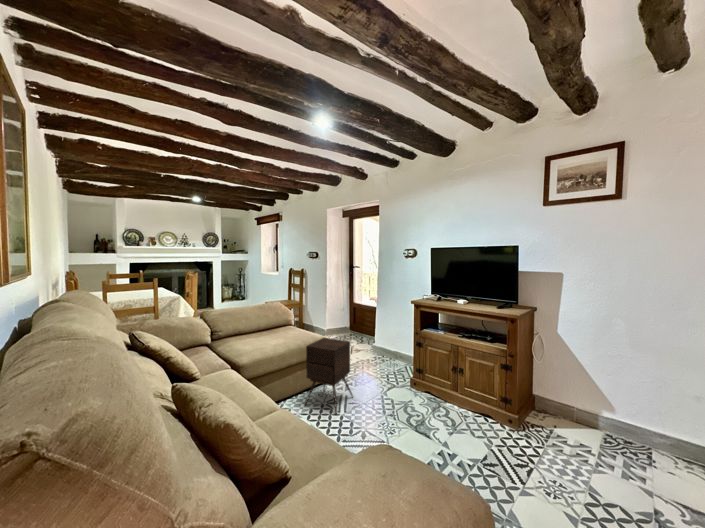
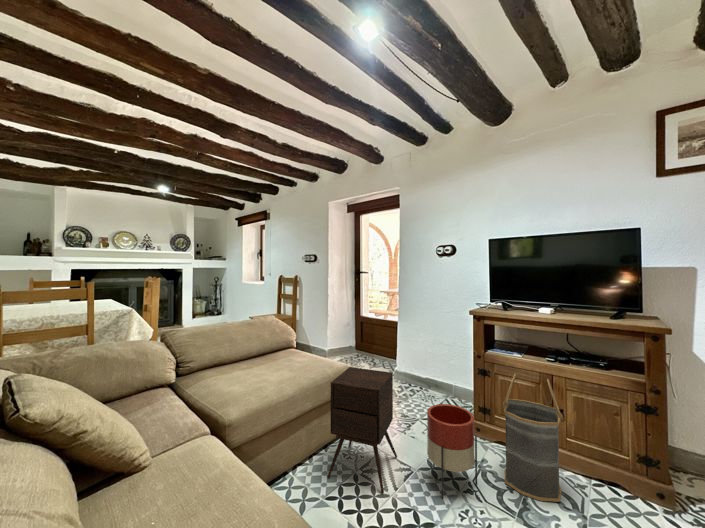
basket: none [417,343,454,422] -> present [502,374,563,502]
planter: none [368,362,399,418] -> present [427,404,477,498]

